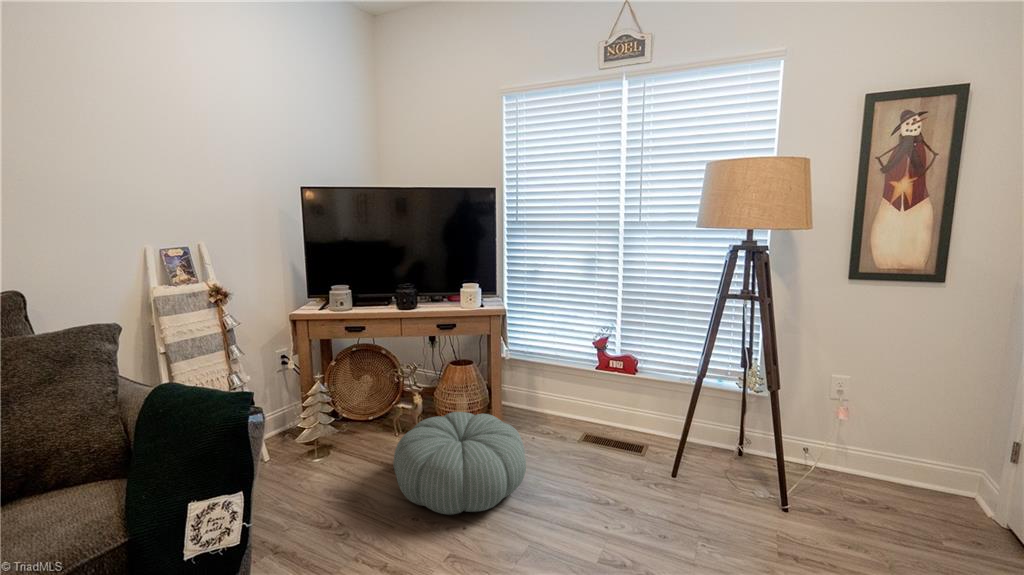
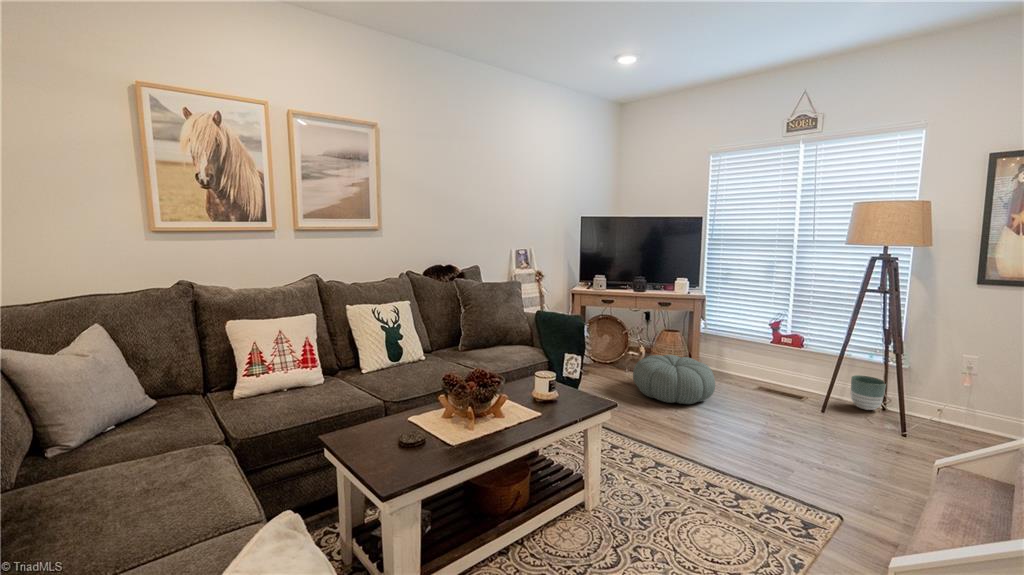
planter: none [702,410,745,461] -> present [851,375,886,410]

